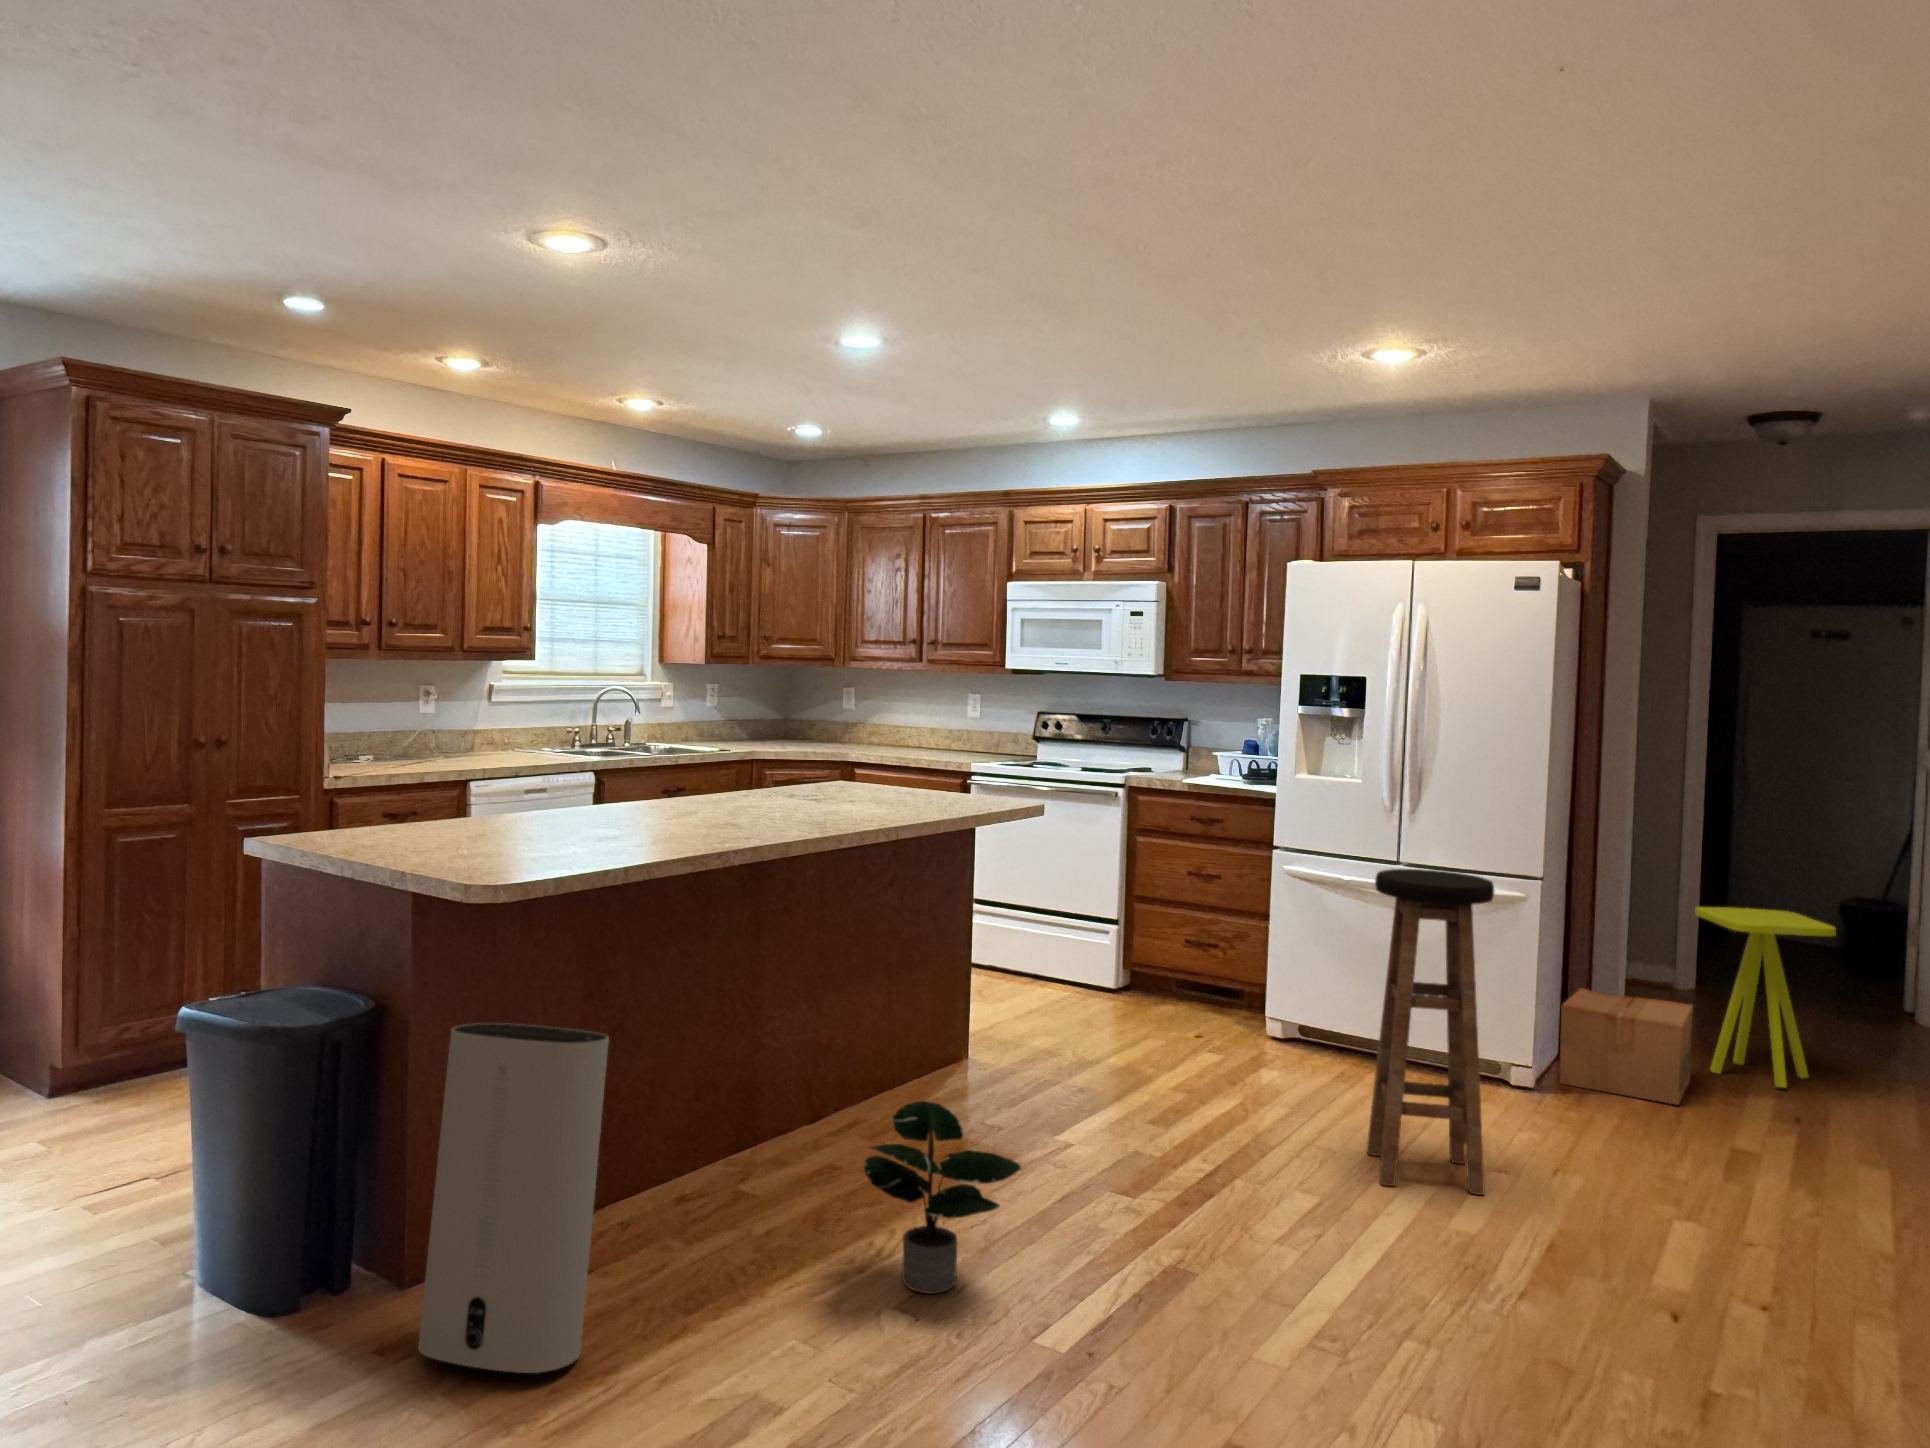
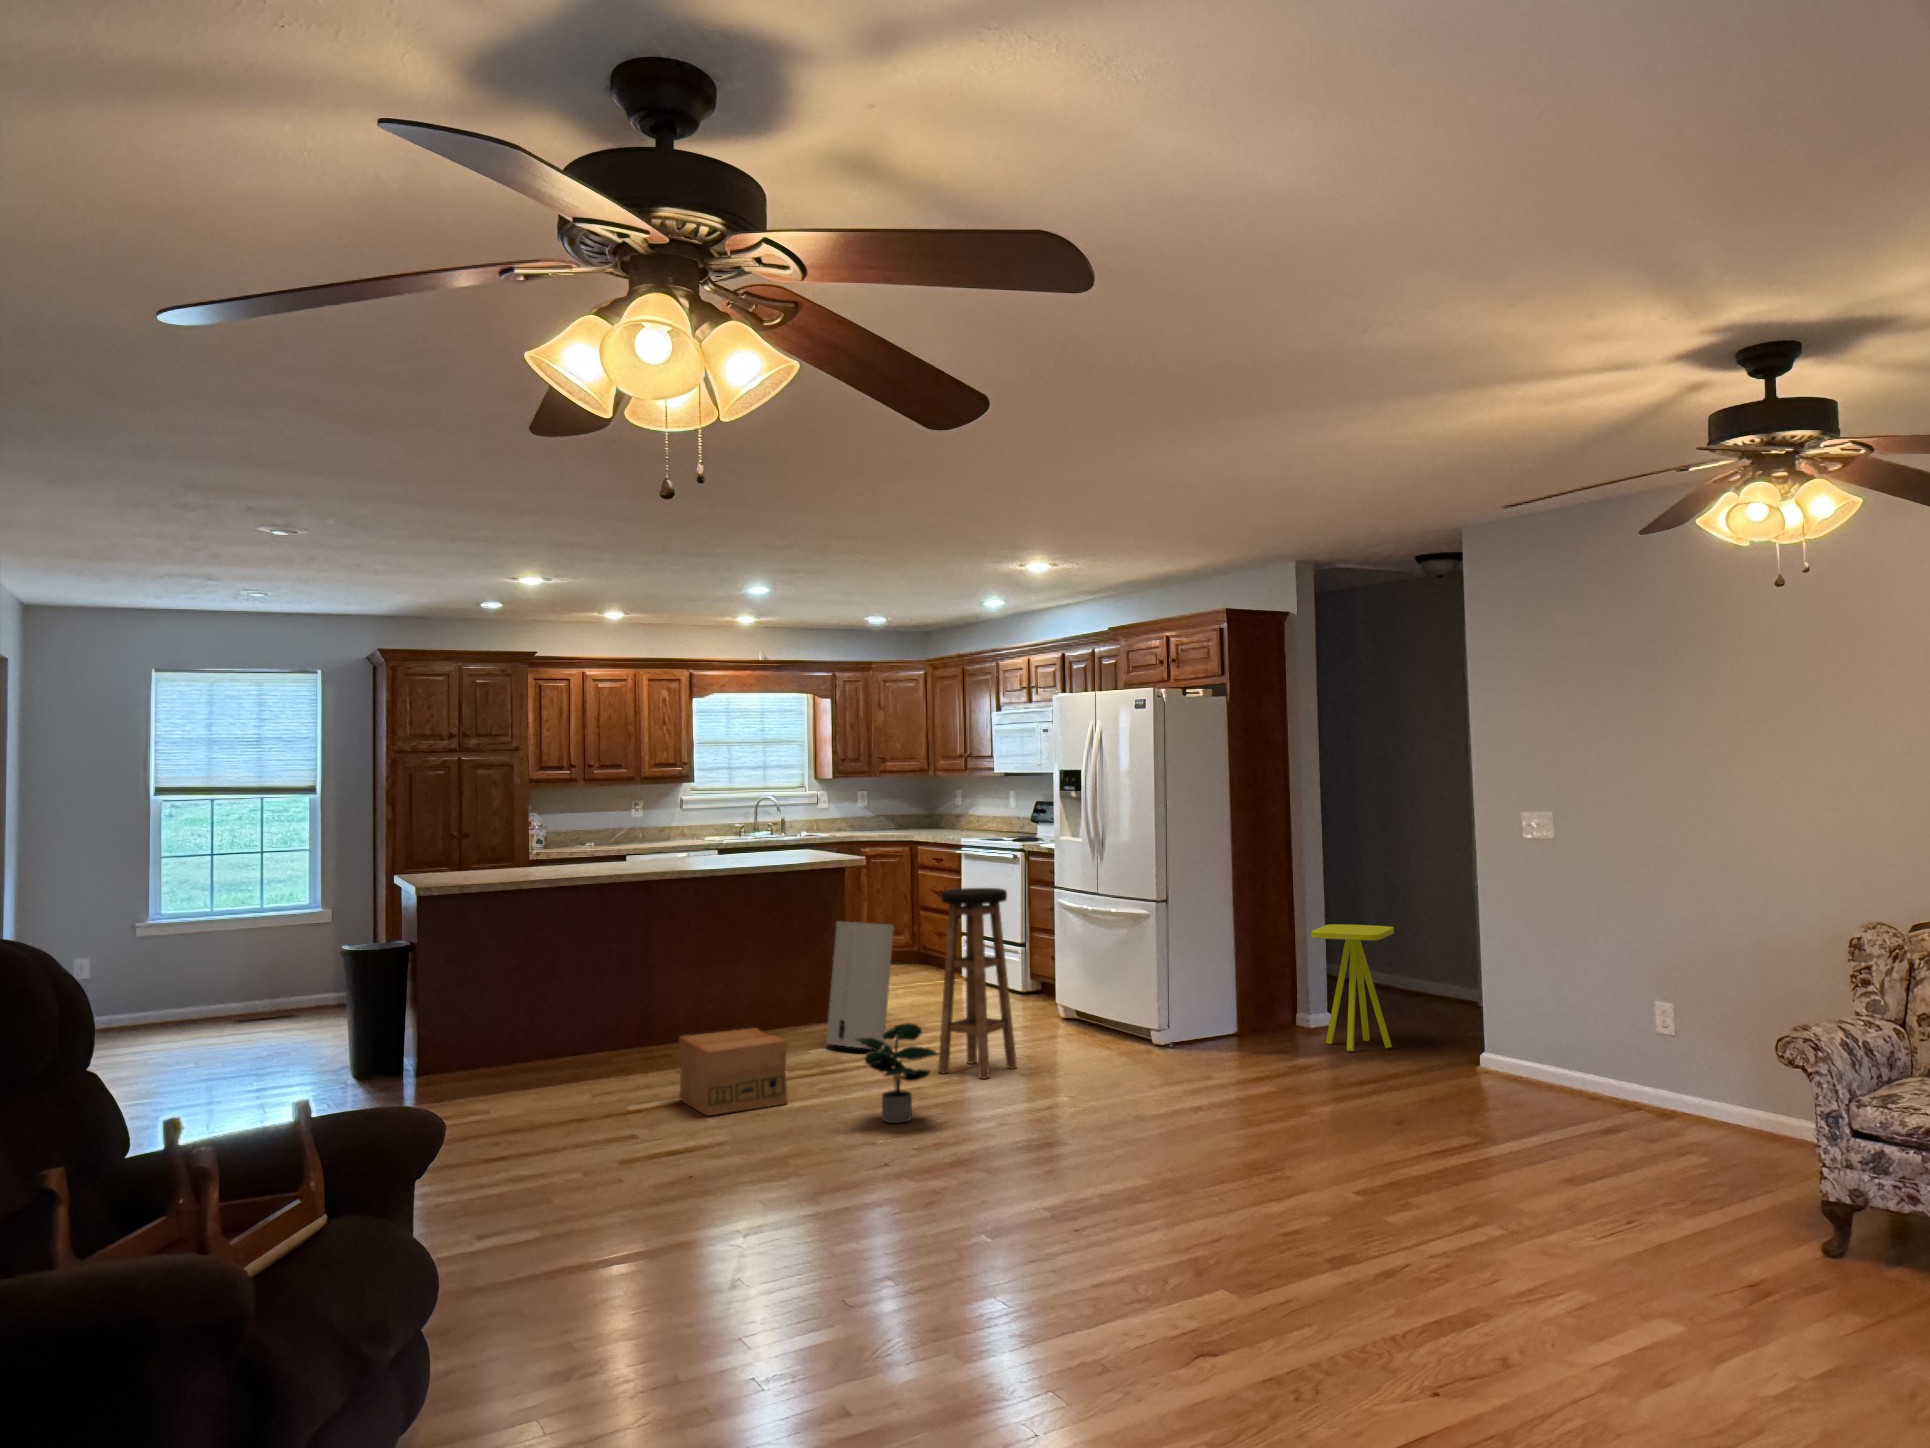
cardboard box: present [1560,988,1693,1105] -> present [679,1028,788,1116]
air purifier: present [418,1023,609,1373] -> present [826,921,894,1050]
potted plant: present [864,1101,1021,1294] -> present [855,1023,939,1123]

